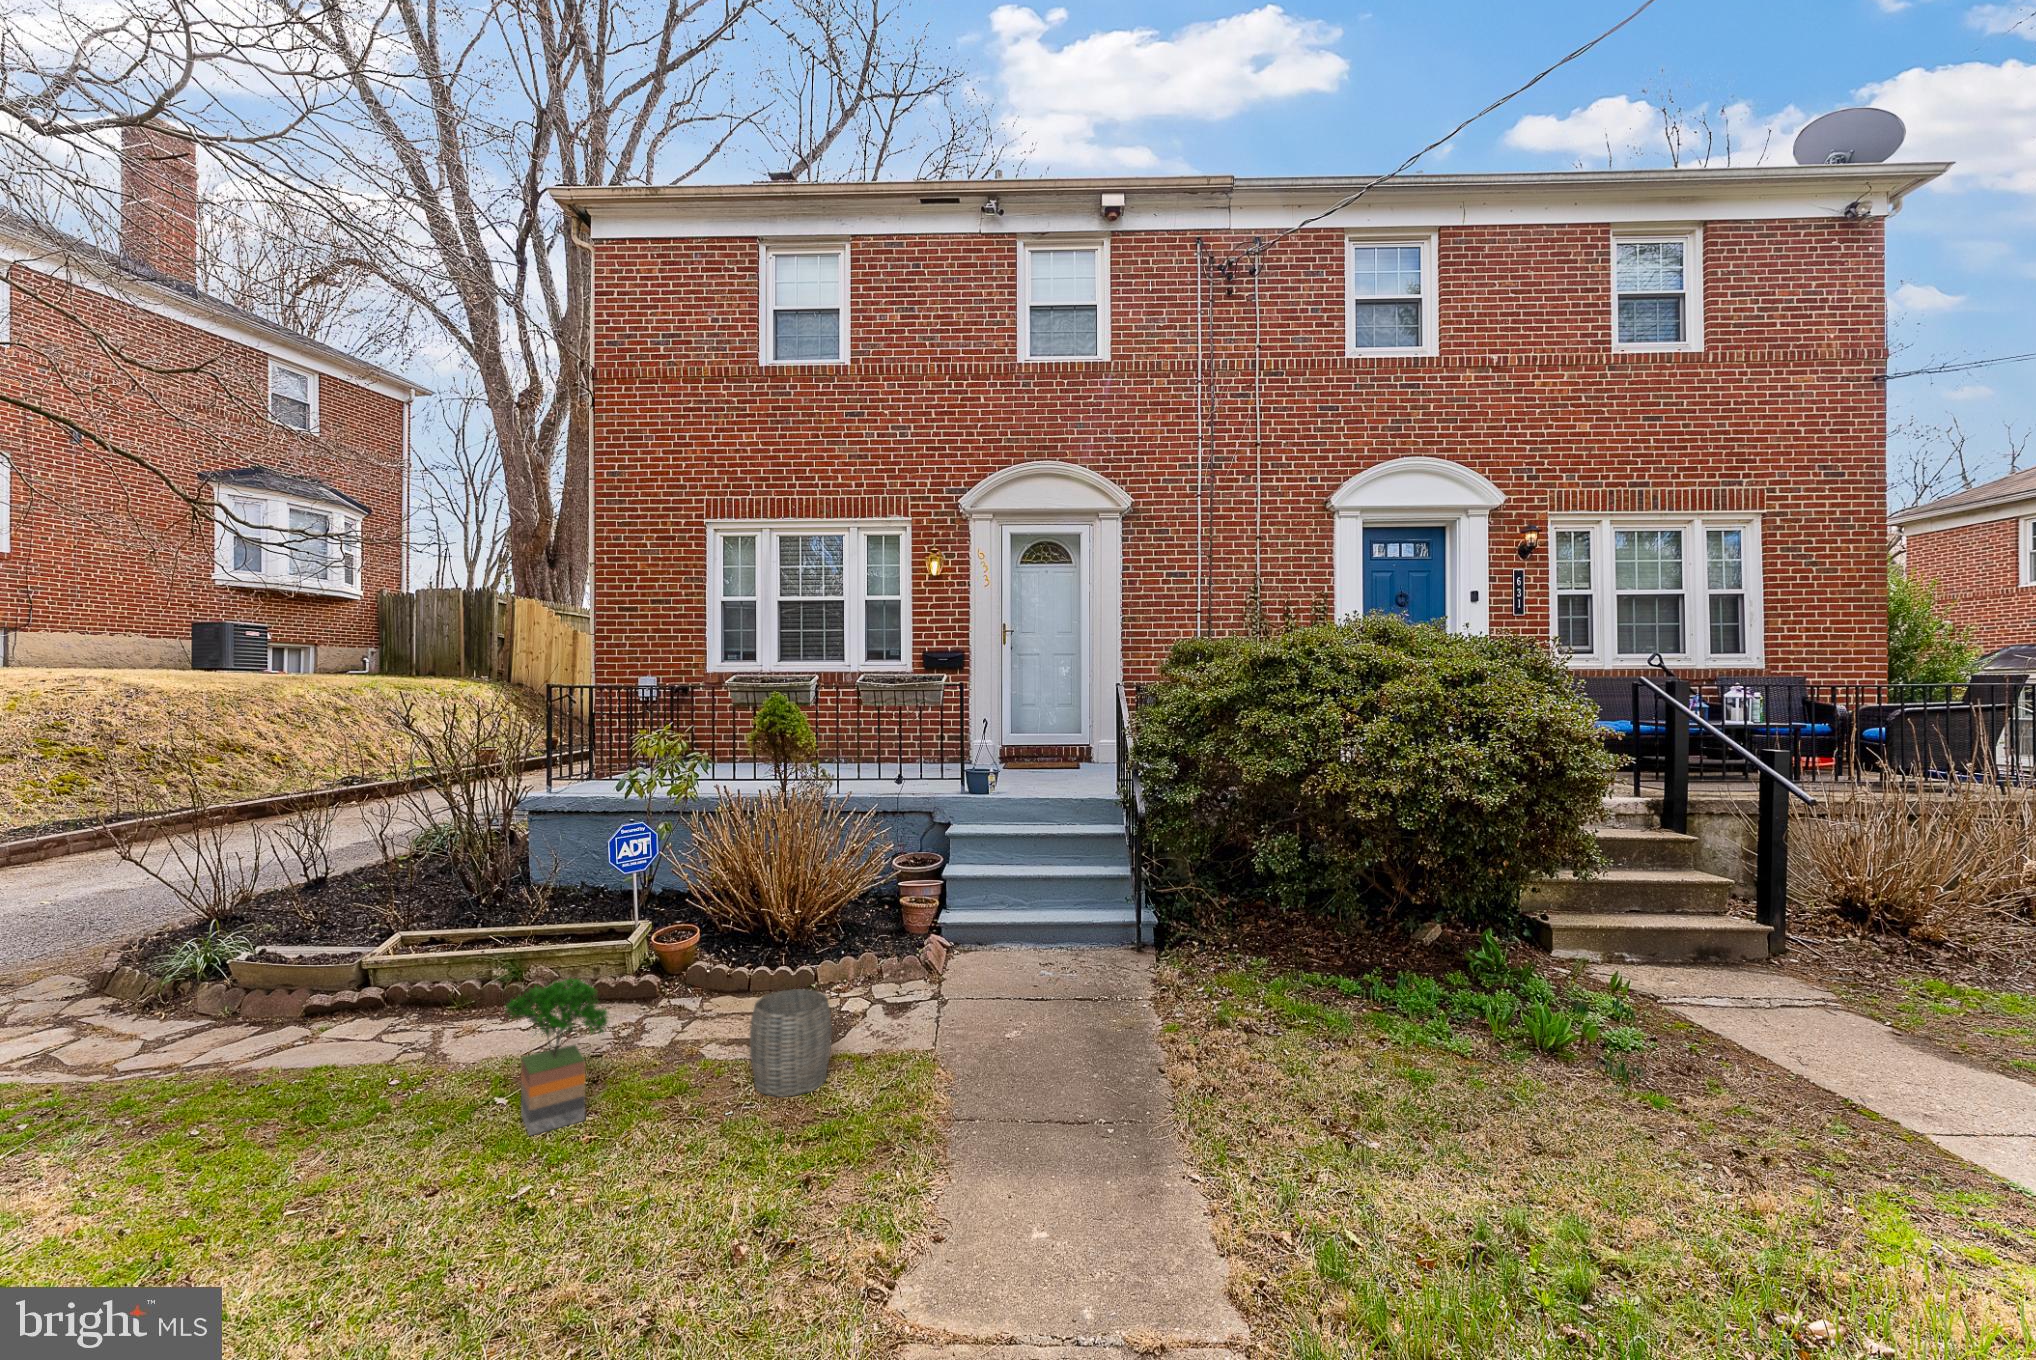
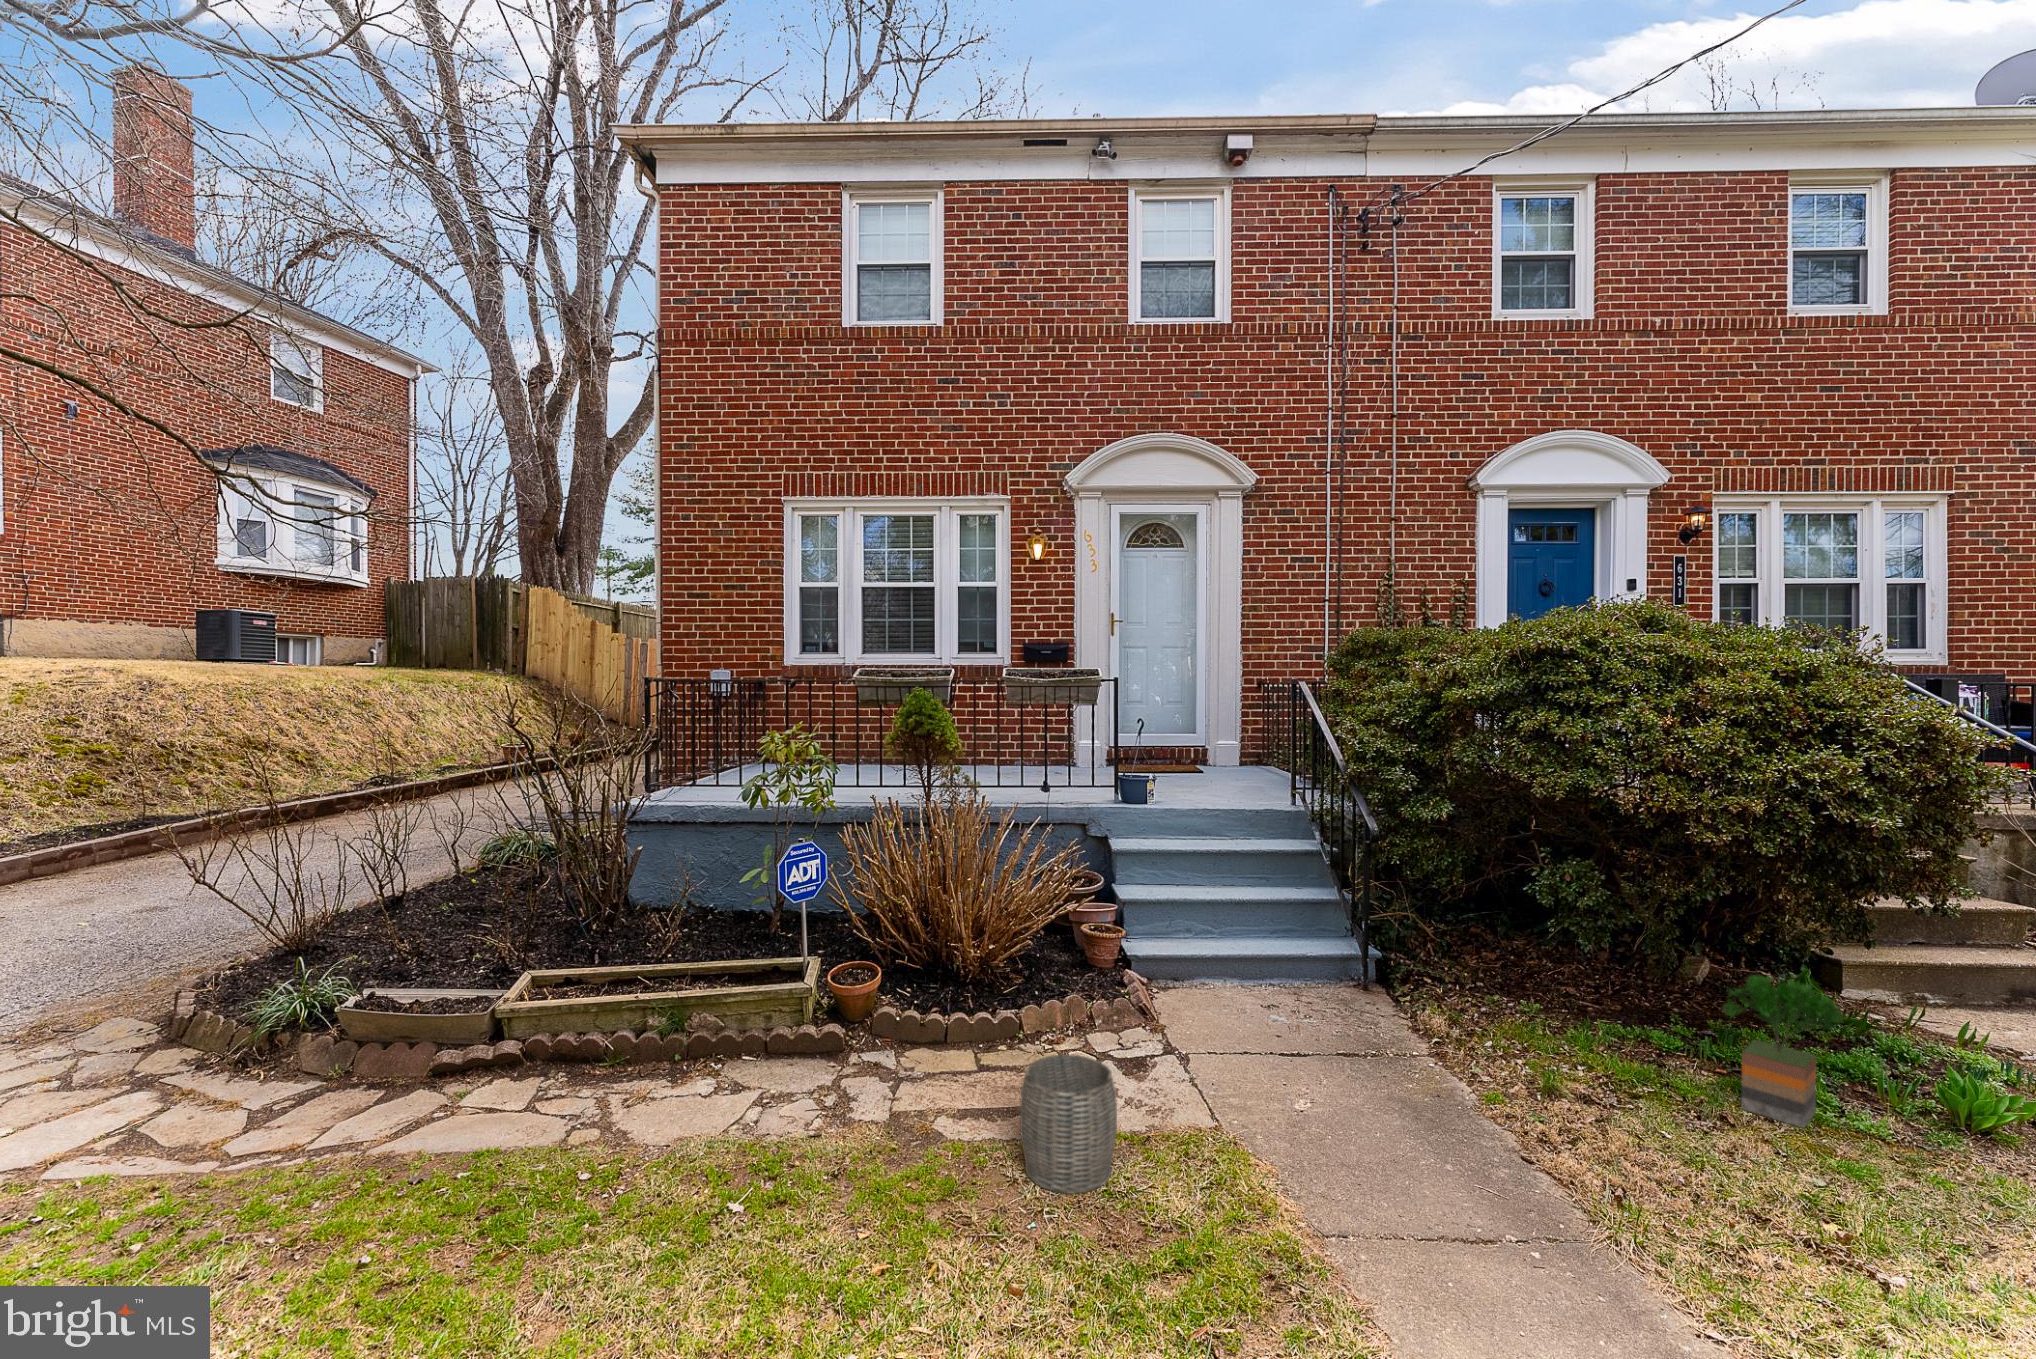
potted tree: present [505,978,607,1135] -> present [1724,975,1843,1128]

